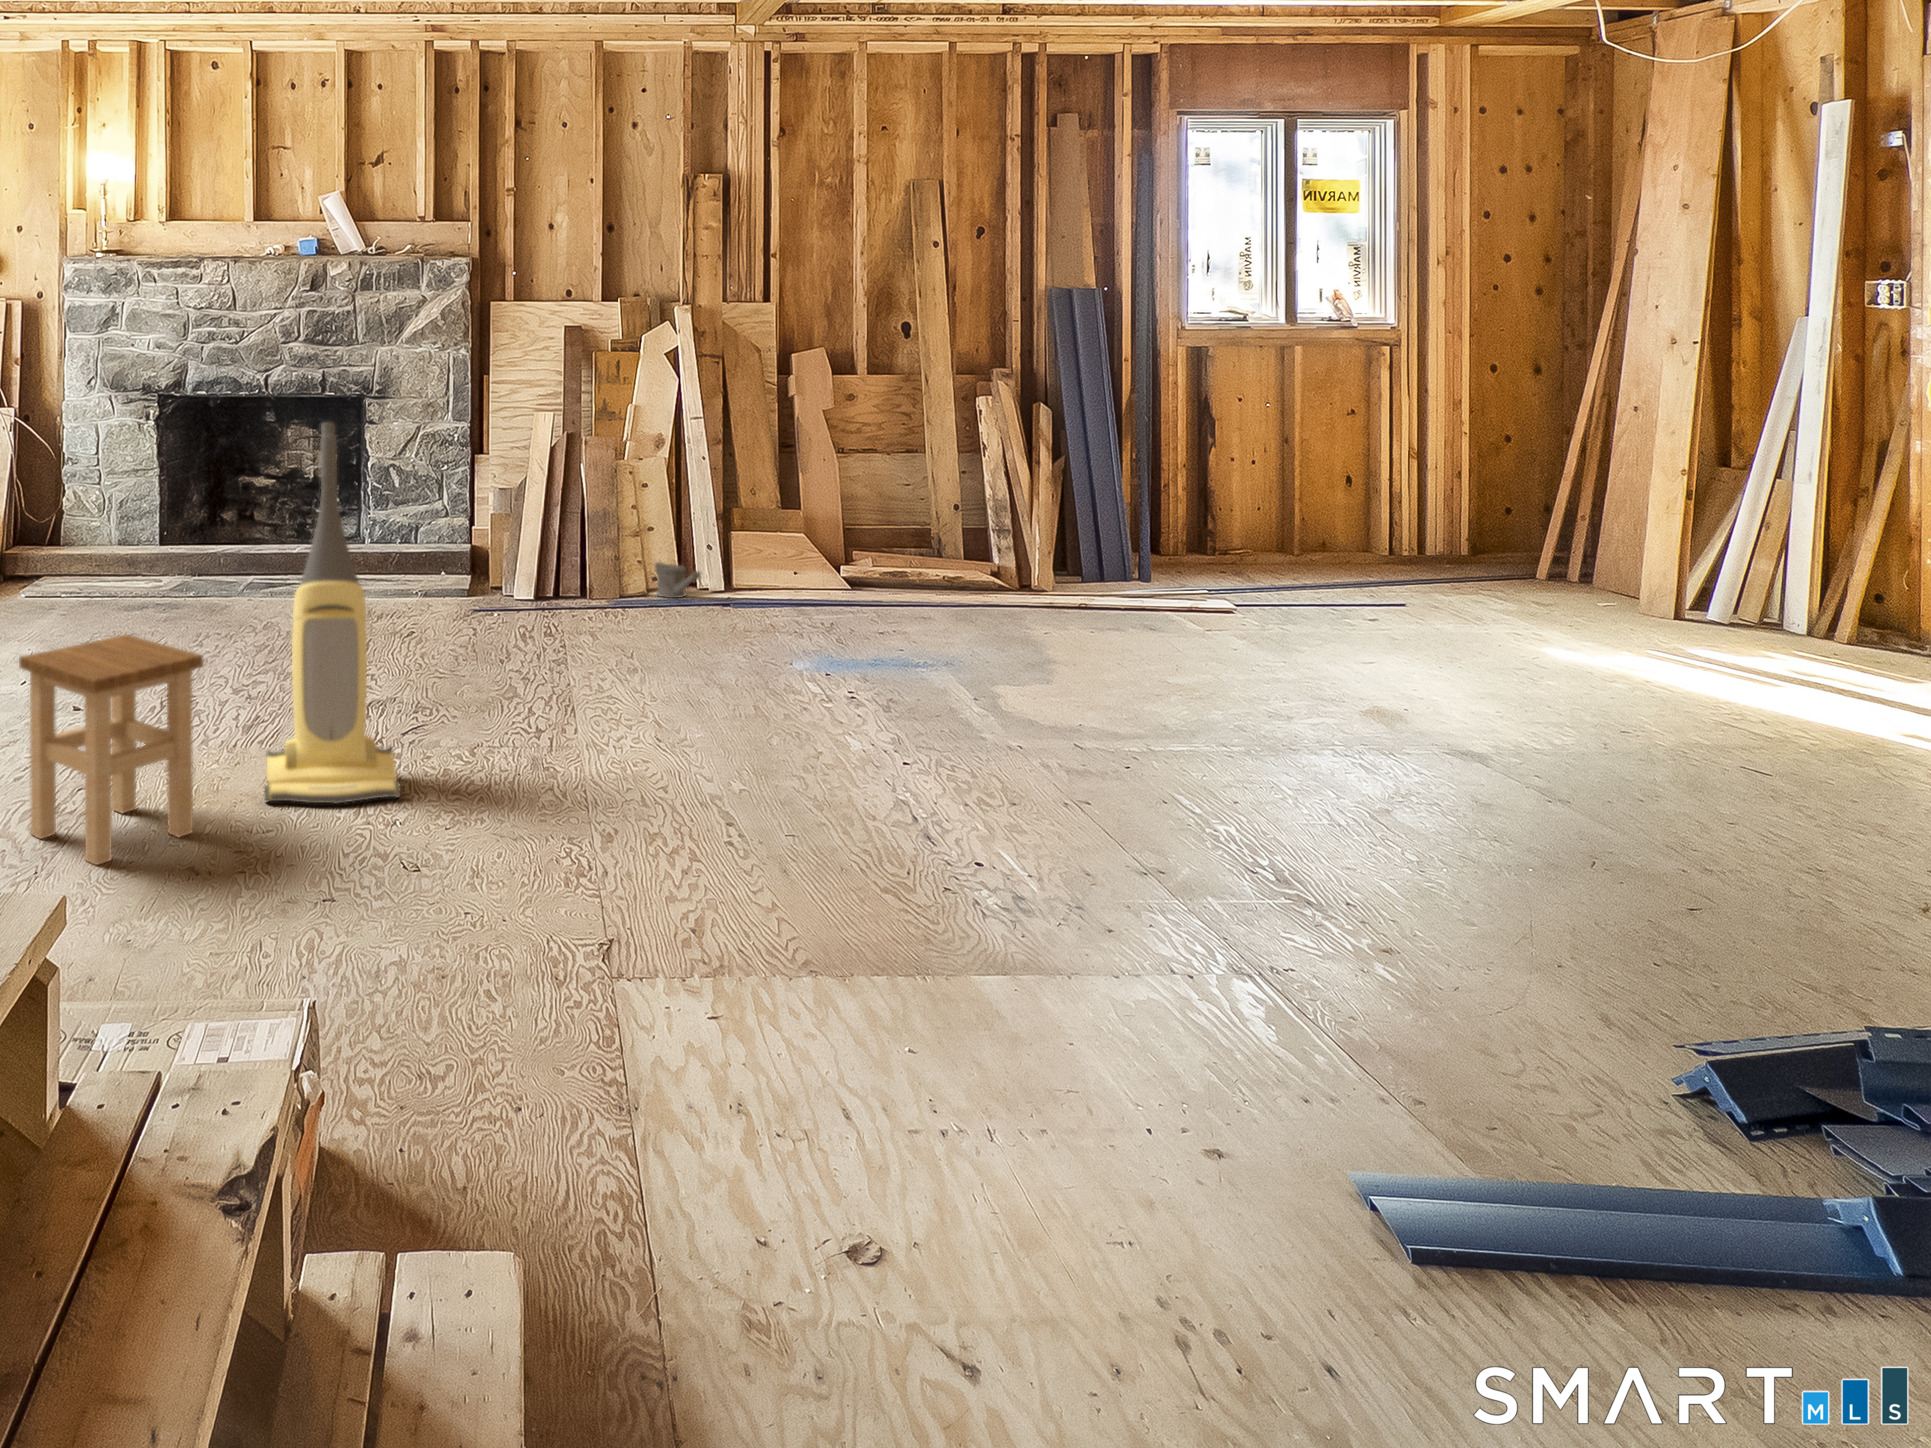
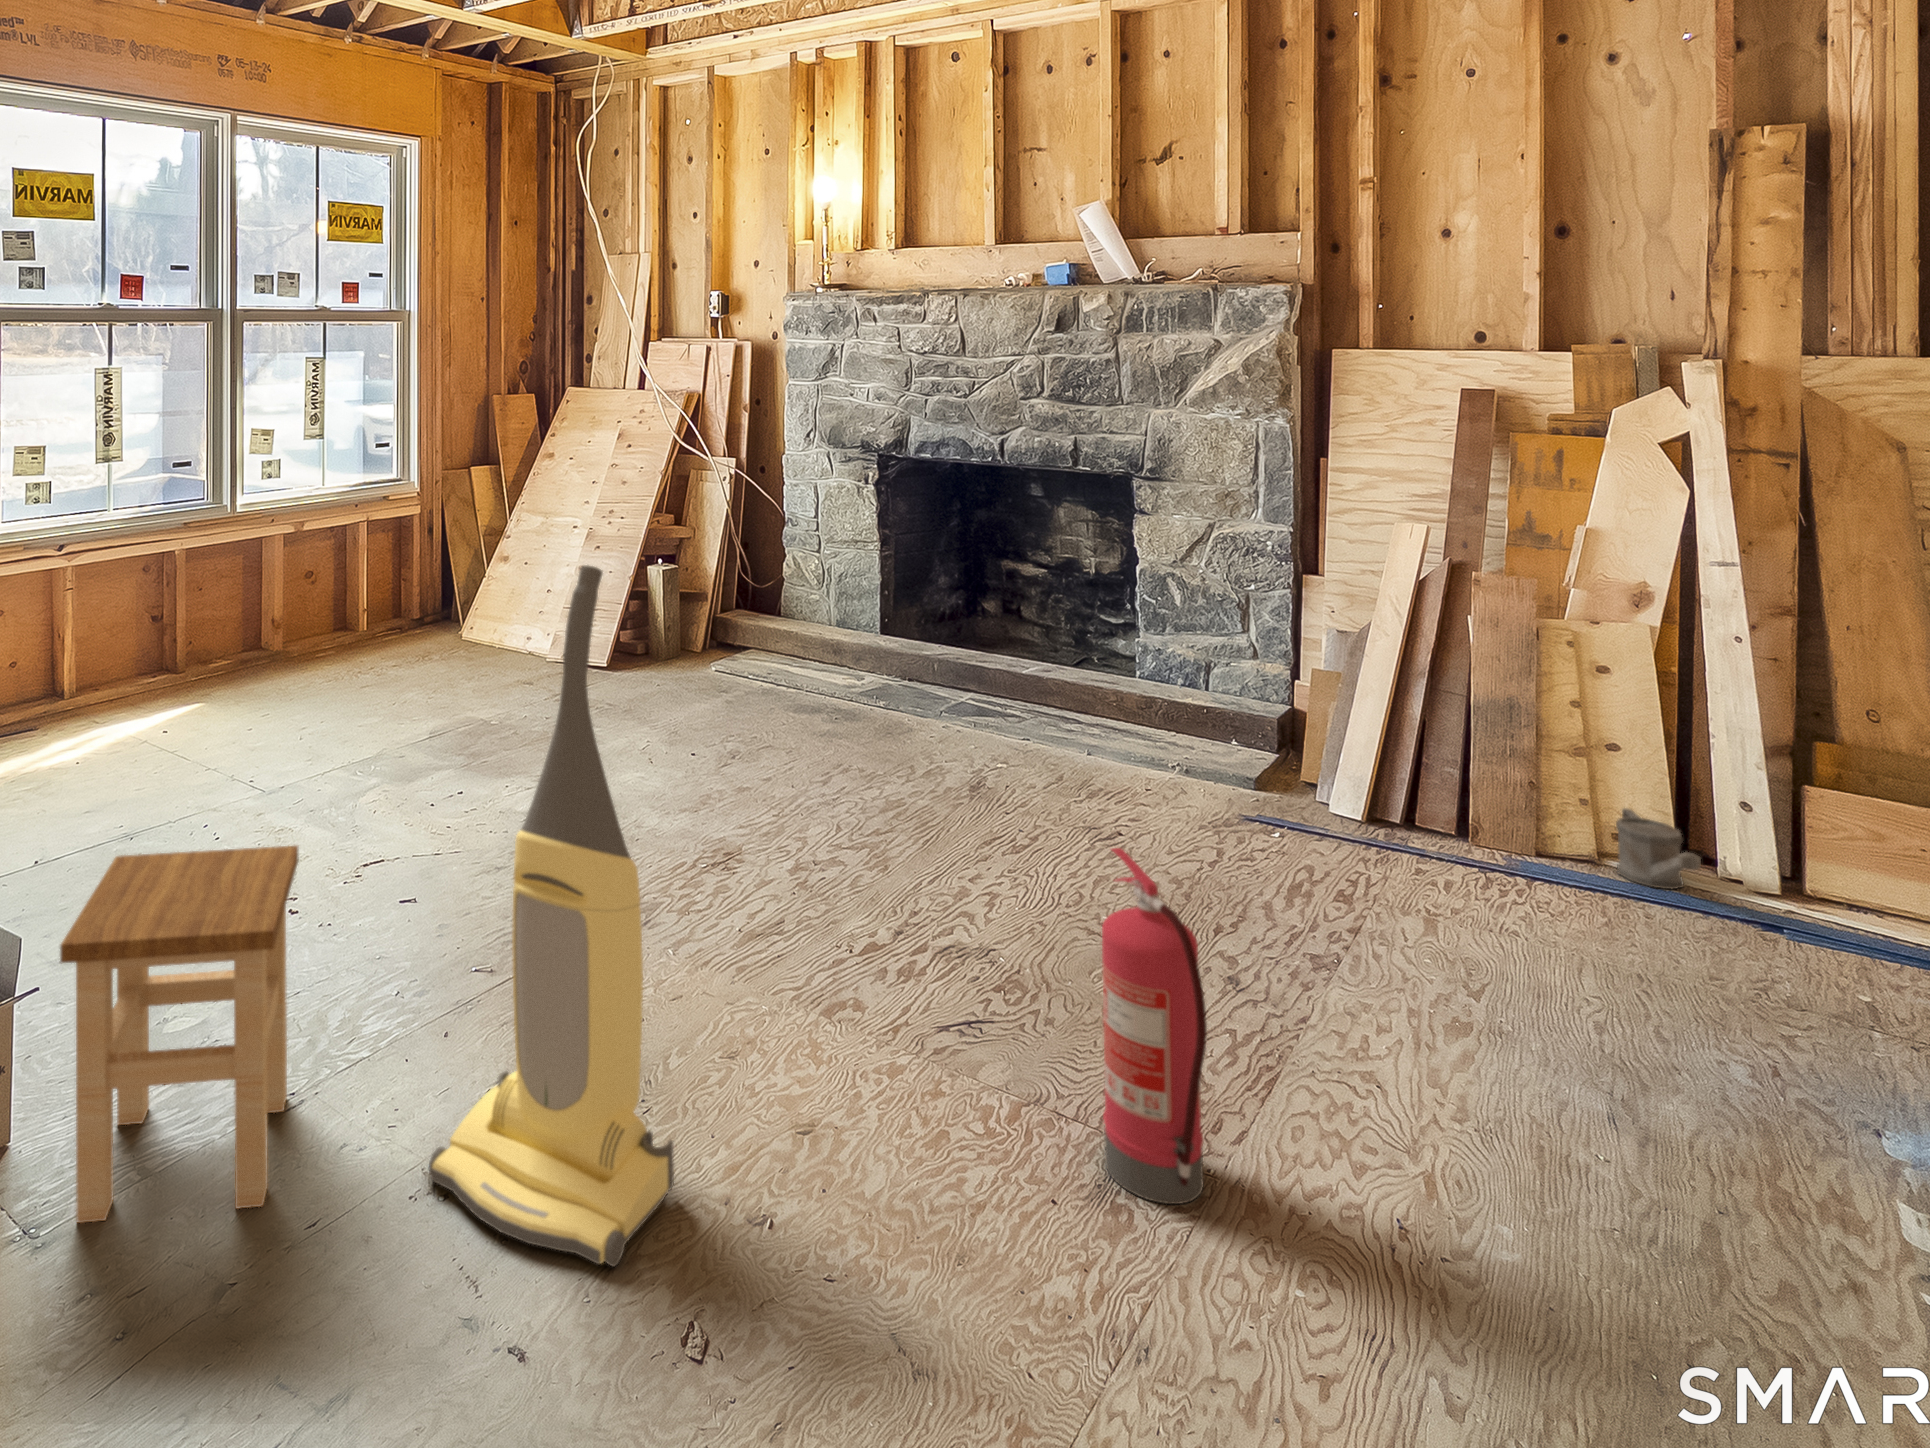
fire extinguisher: none [550,560,615,727] -> present [1102,848,1207,1204]

